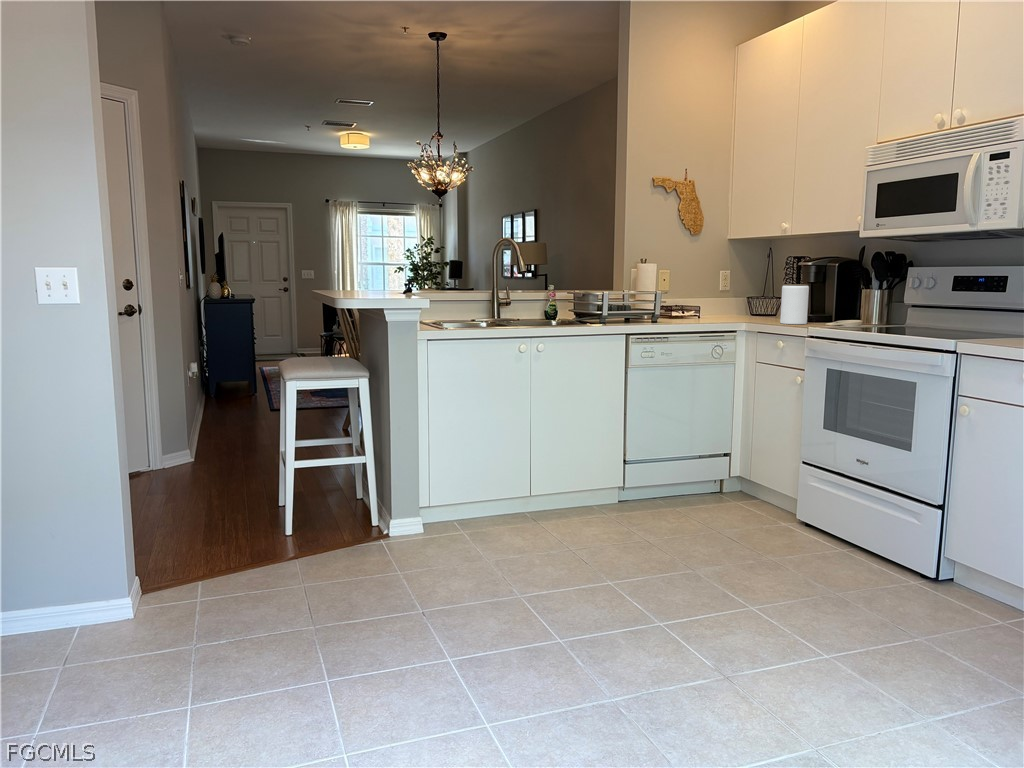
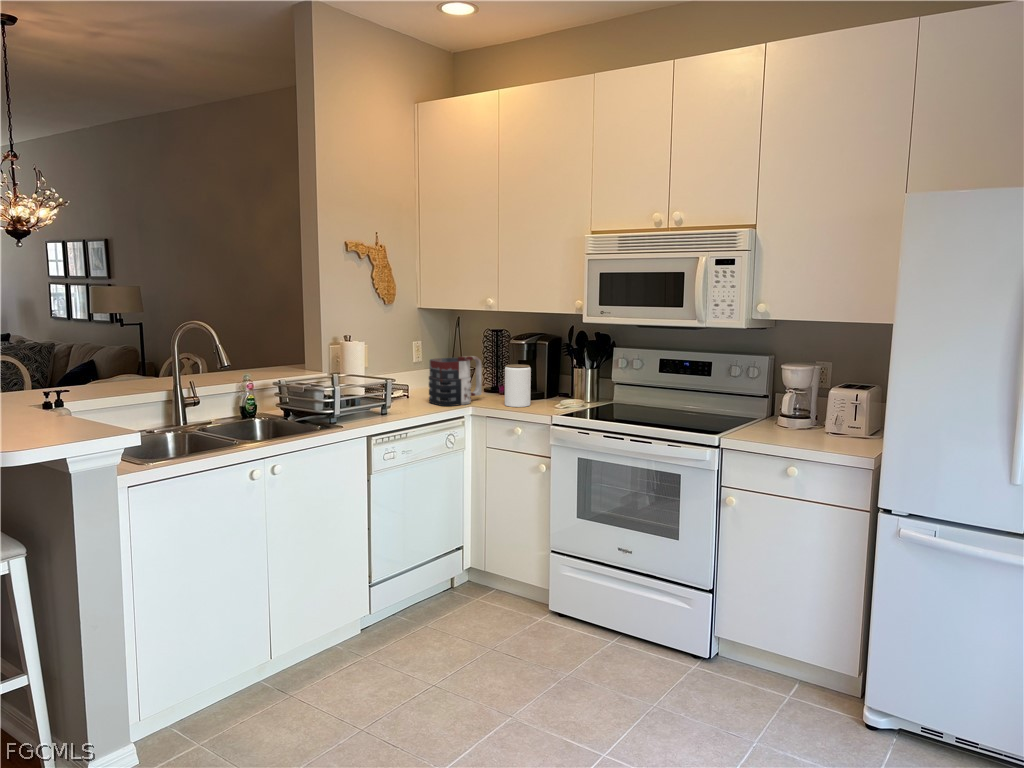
mug: none [712,278,767,321] -> present [429,356,482,406]

